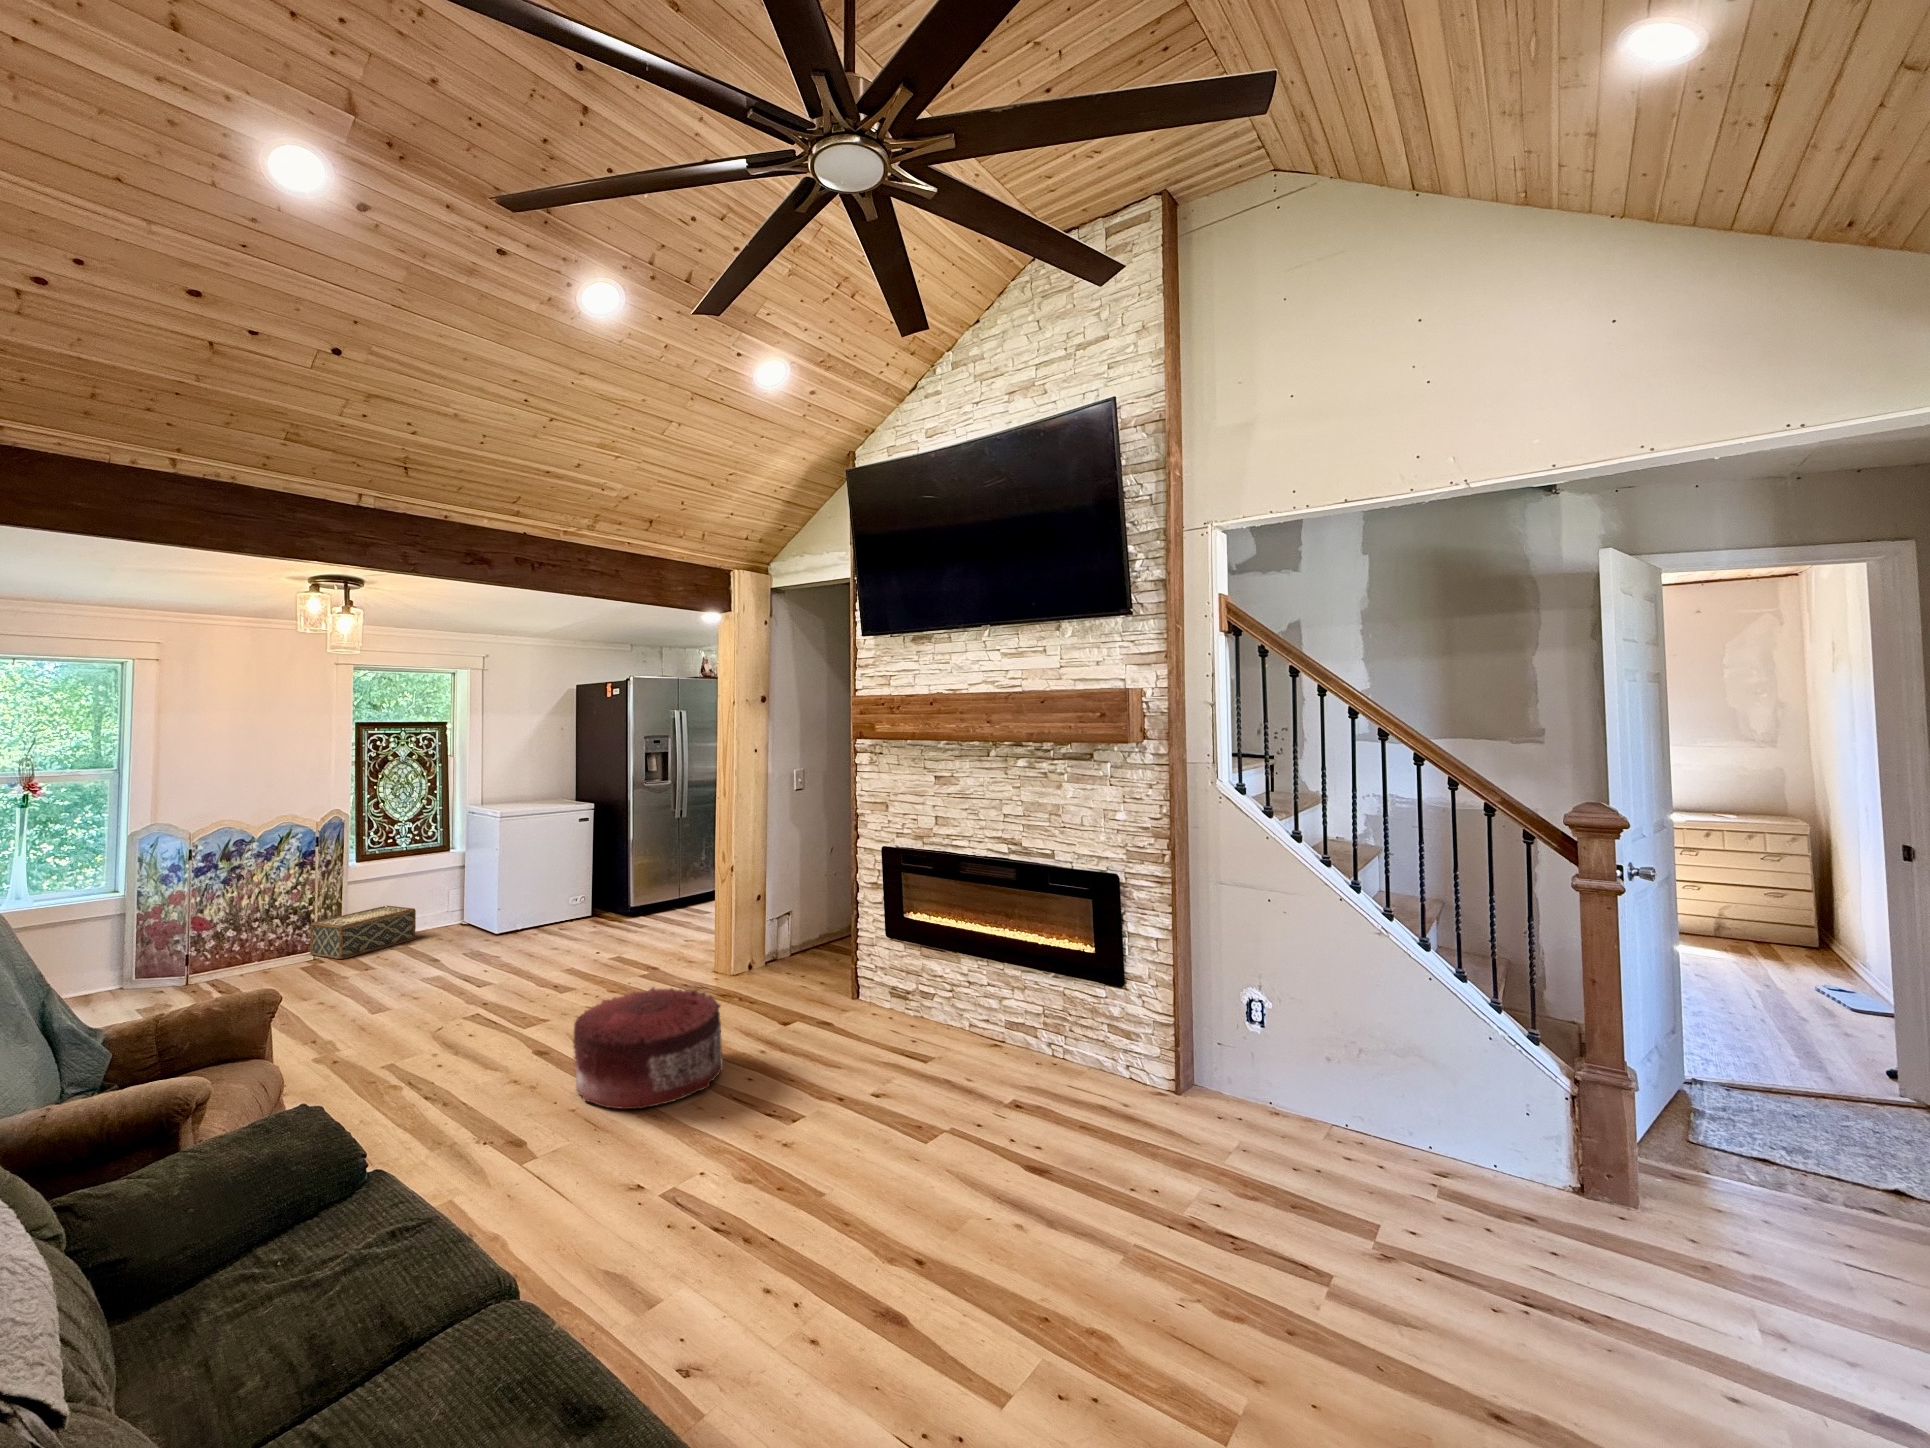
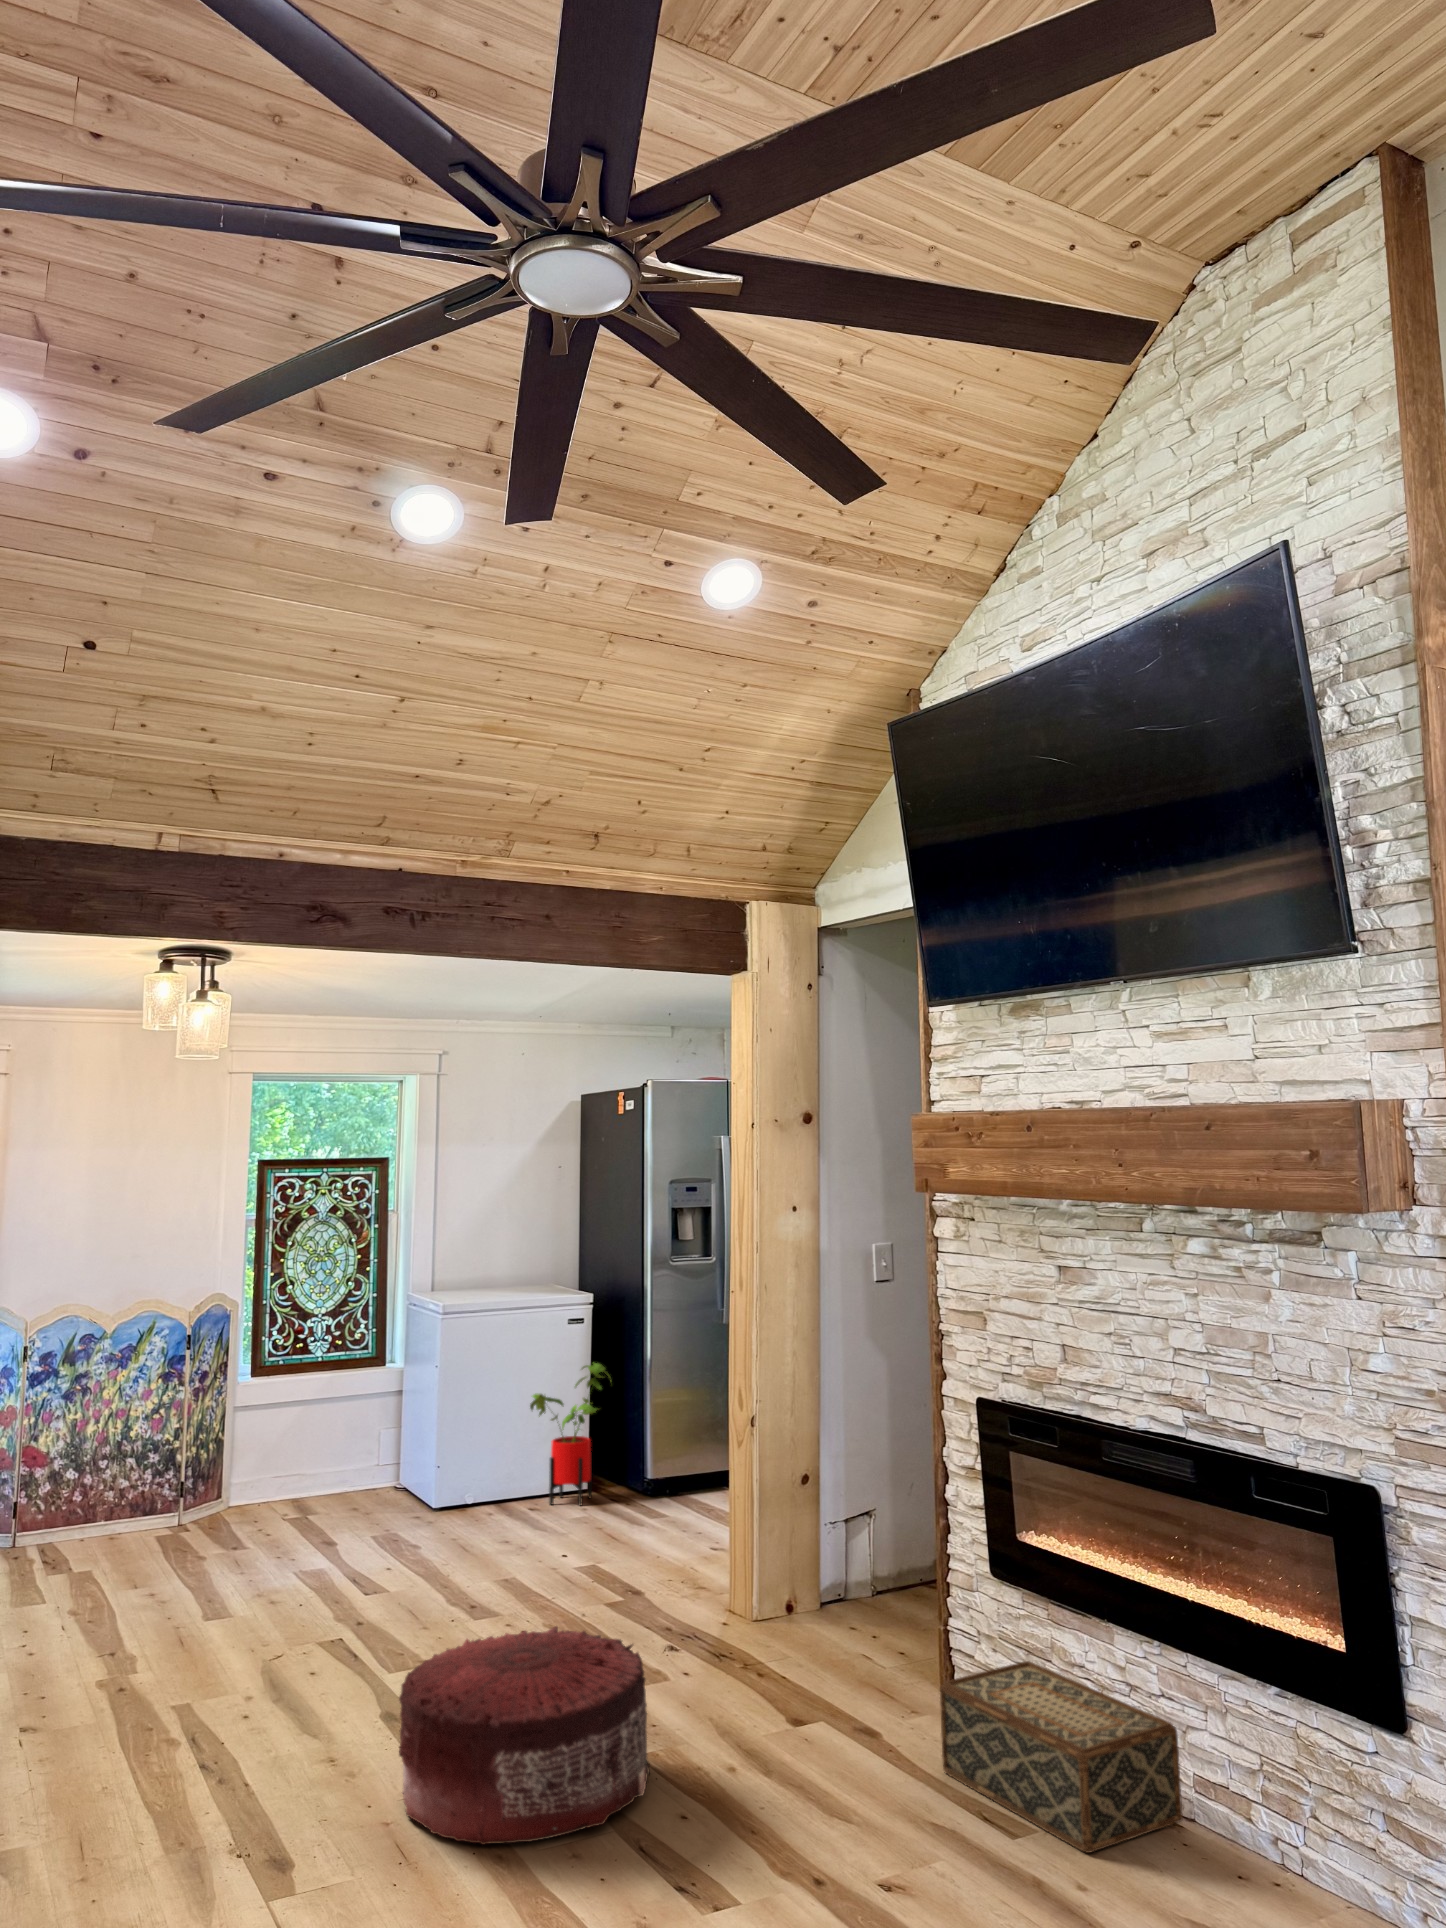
house plant: none [558,842,610,926] -> present [530,1362,609,1505]
woven basket: present [310,906,416,959] -> present [940,1661,1183,1853]

